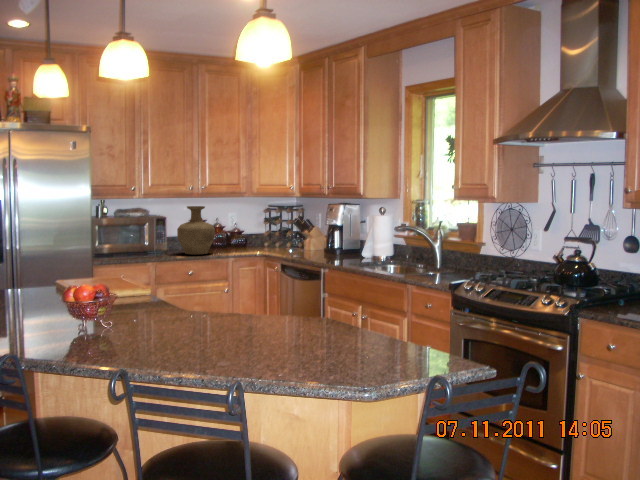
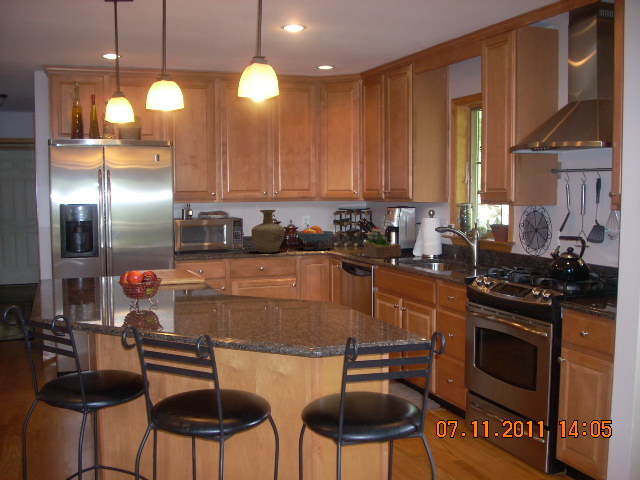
fruit bowl: none [227,224,268,251] -> present [297,225,334,250]
succulent plant: none [308,226,349,261] -> present [364,227,401,258]

